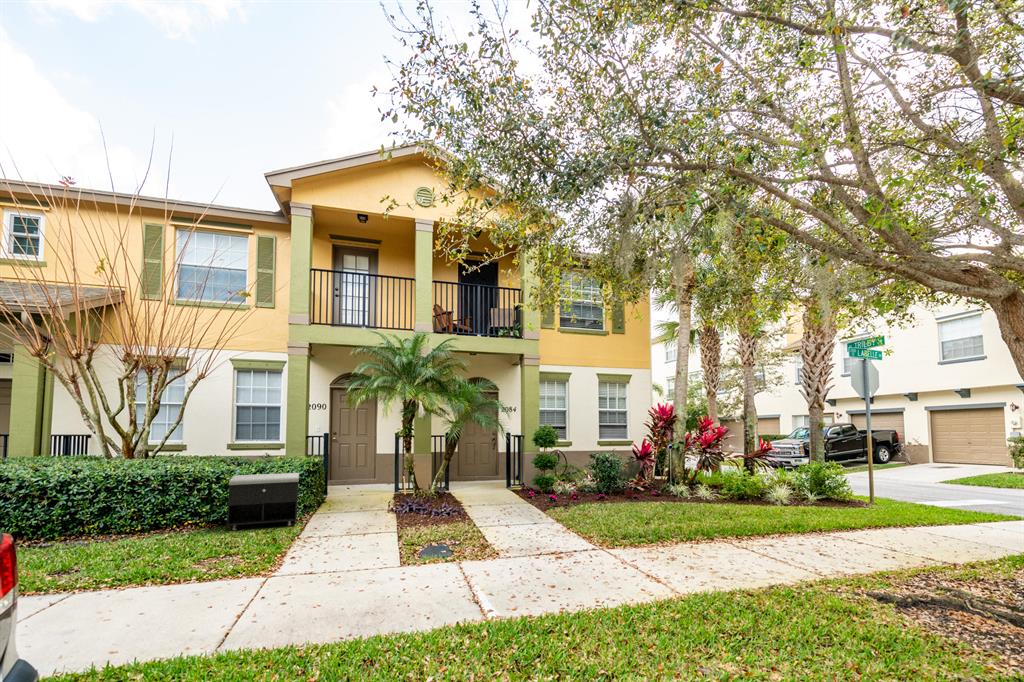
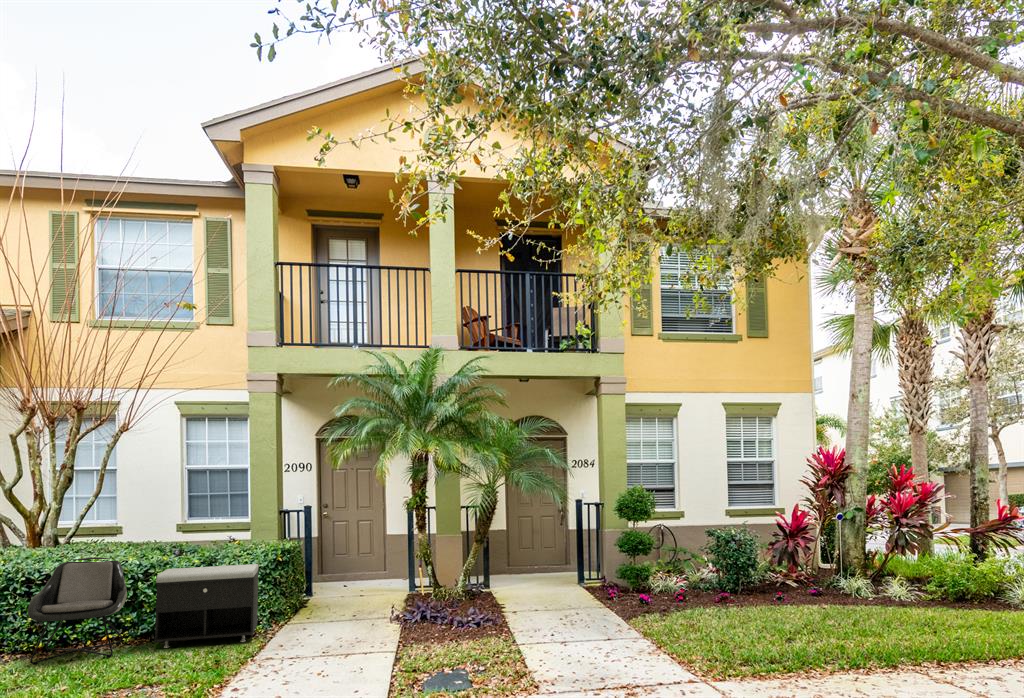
potted tree: present [615,456,642,498] -> none [745,531,791,599]
lounge chair: none [135,467,206,542] -> present [28,557,127,665]

